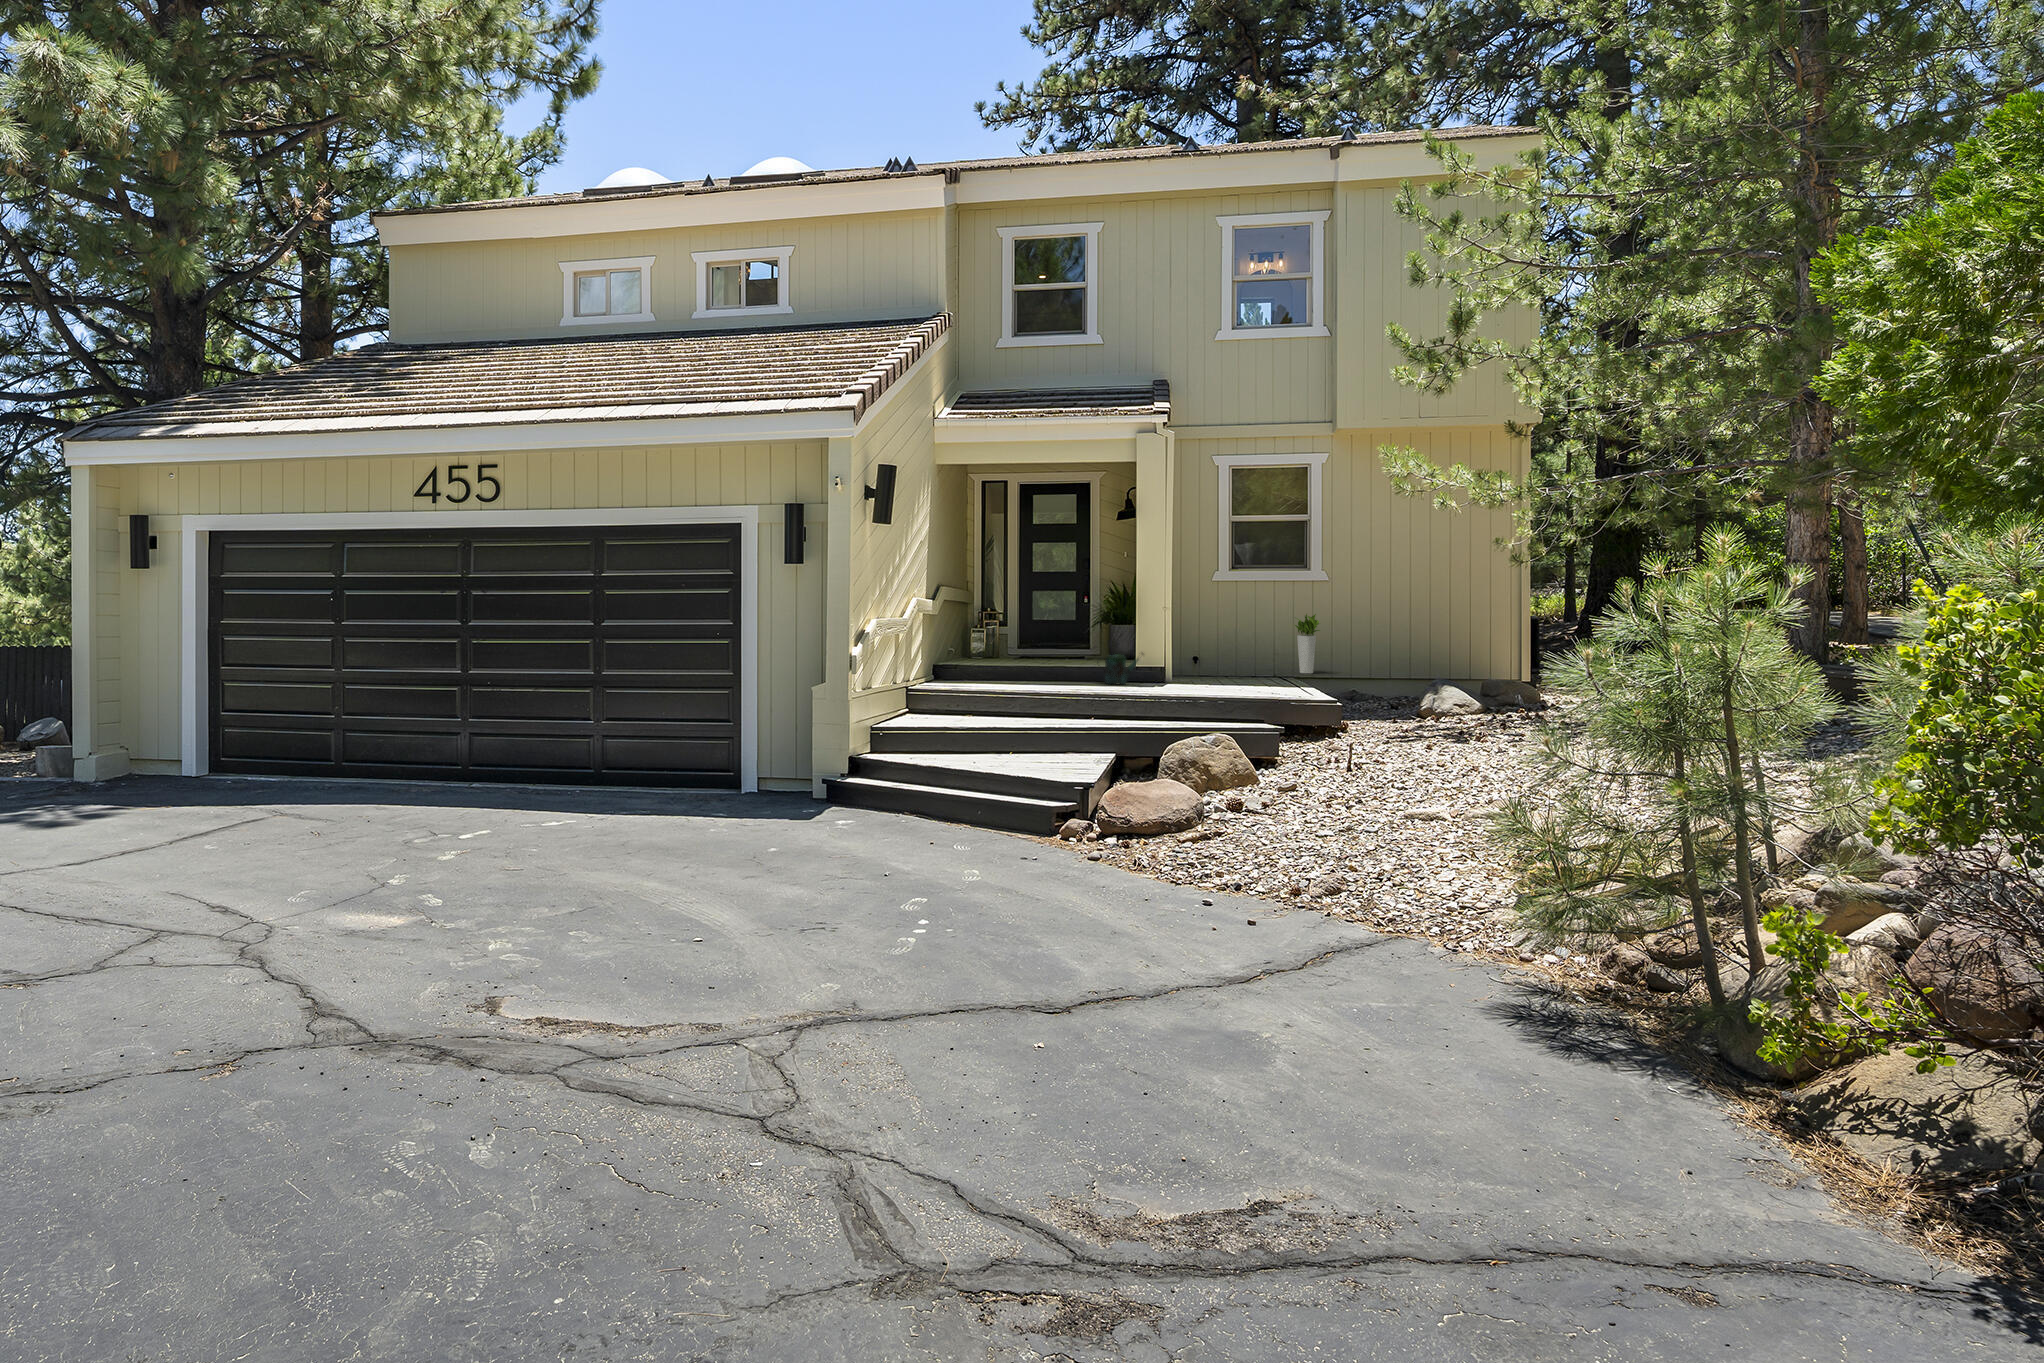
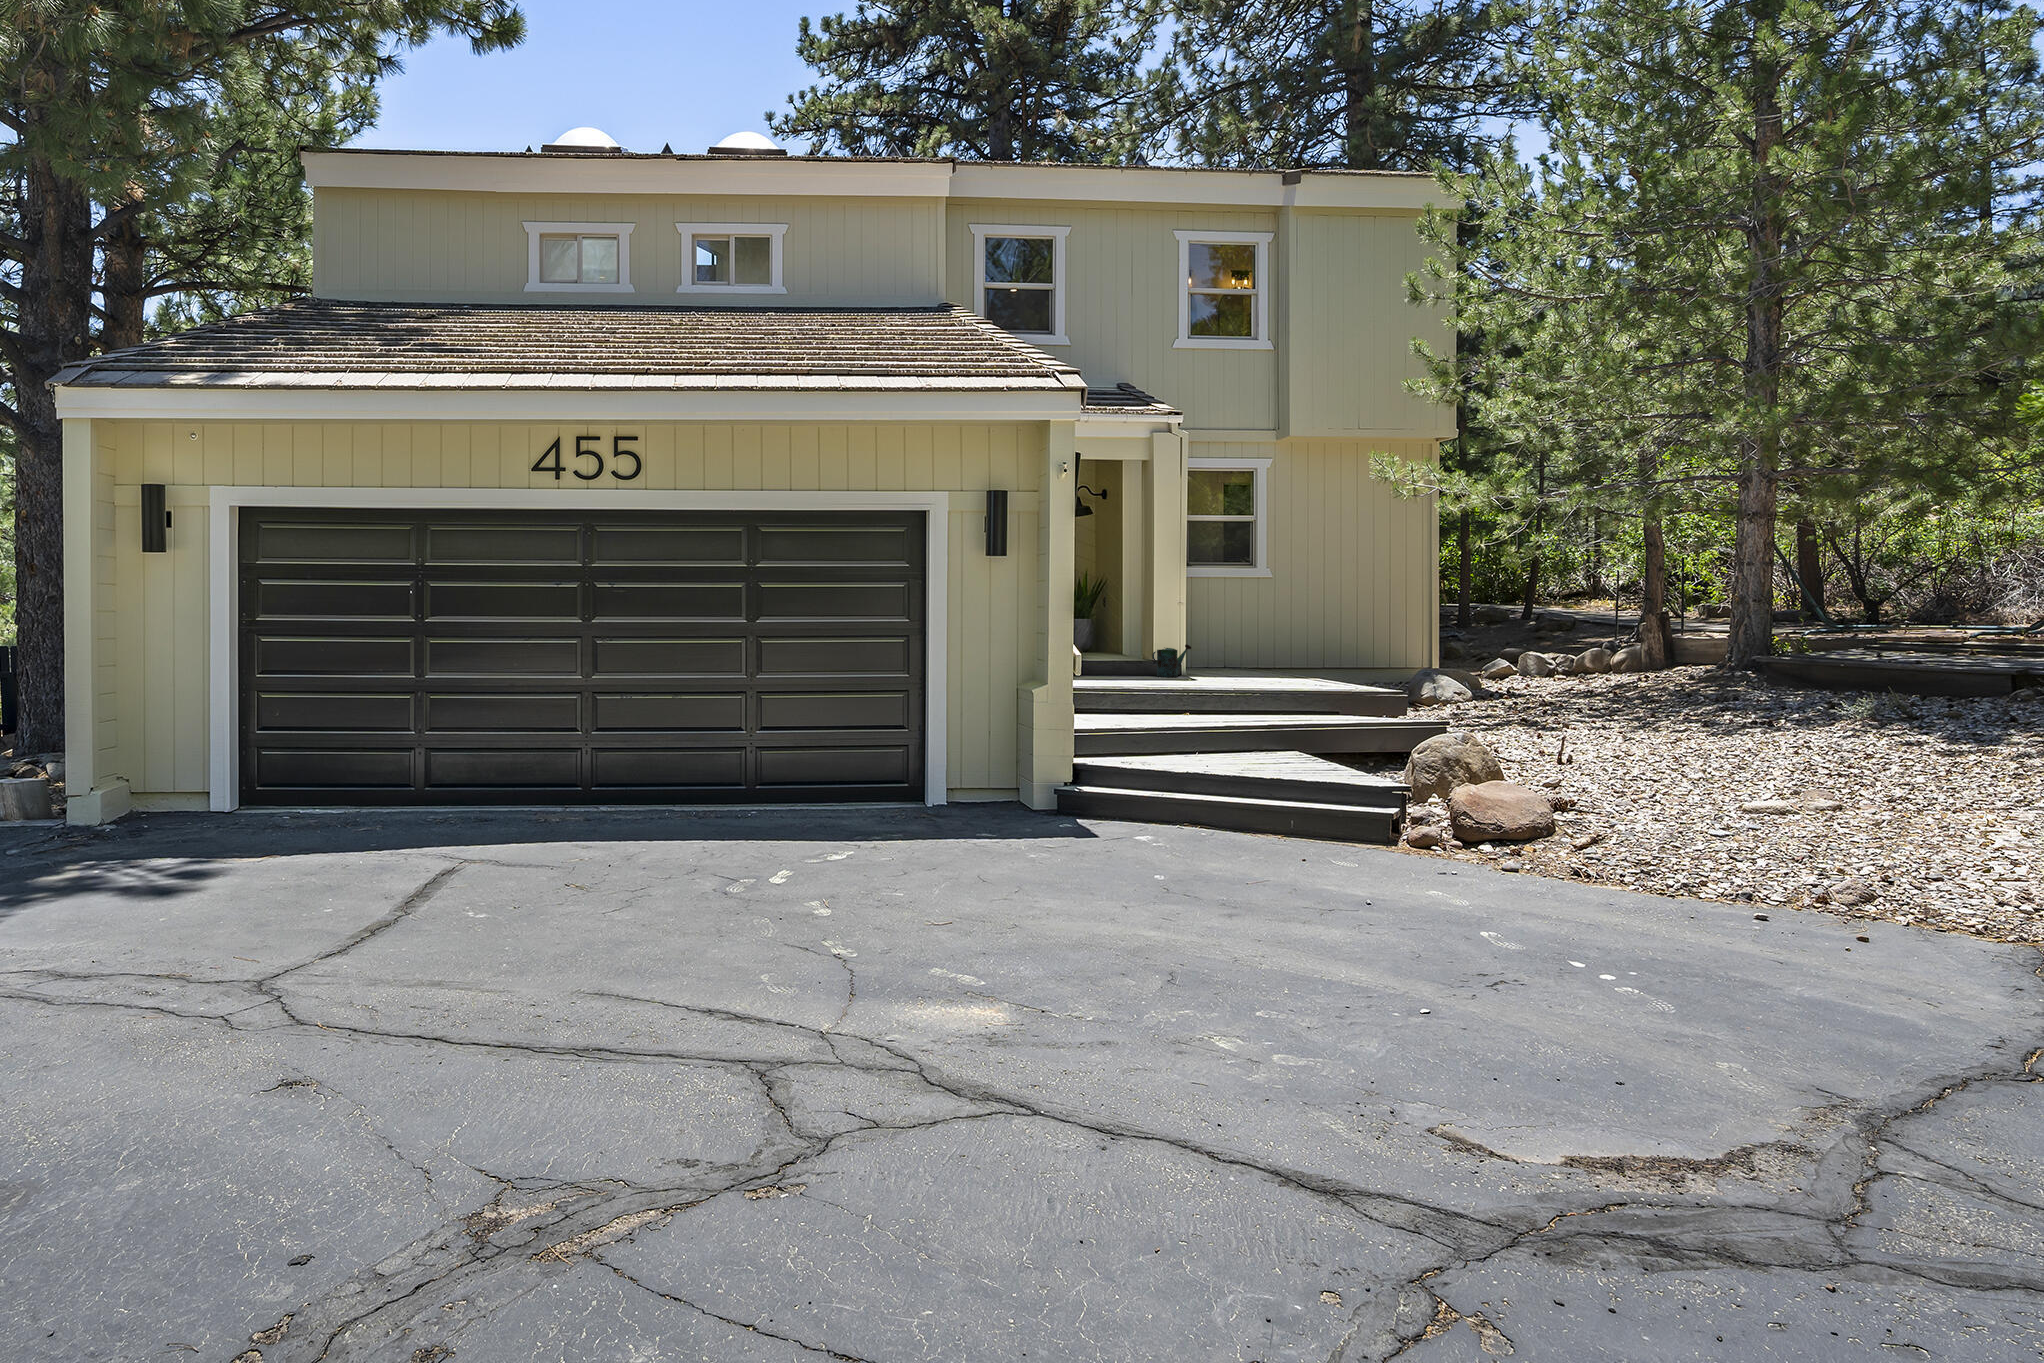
planter: present [1295,614,1320,673] -> none [1245,610,1270,666]

